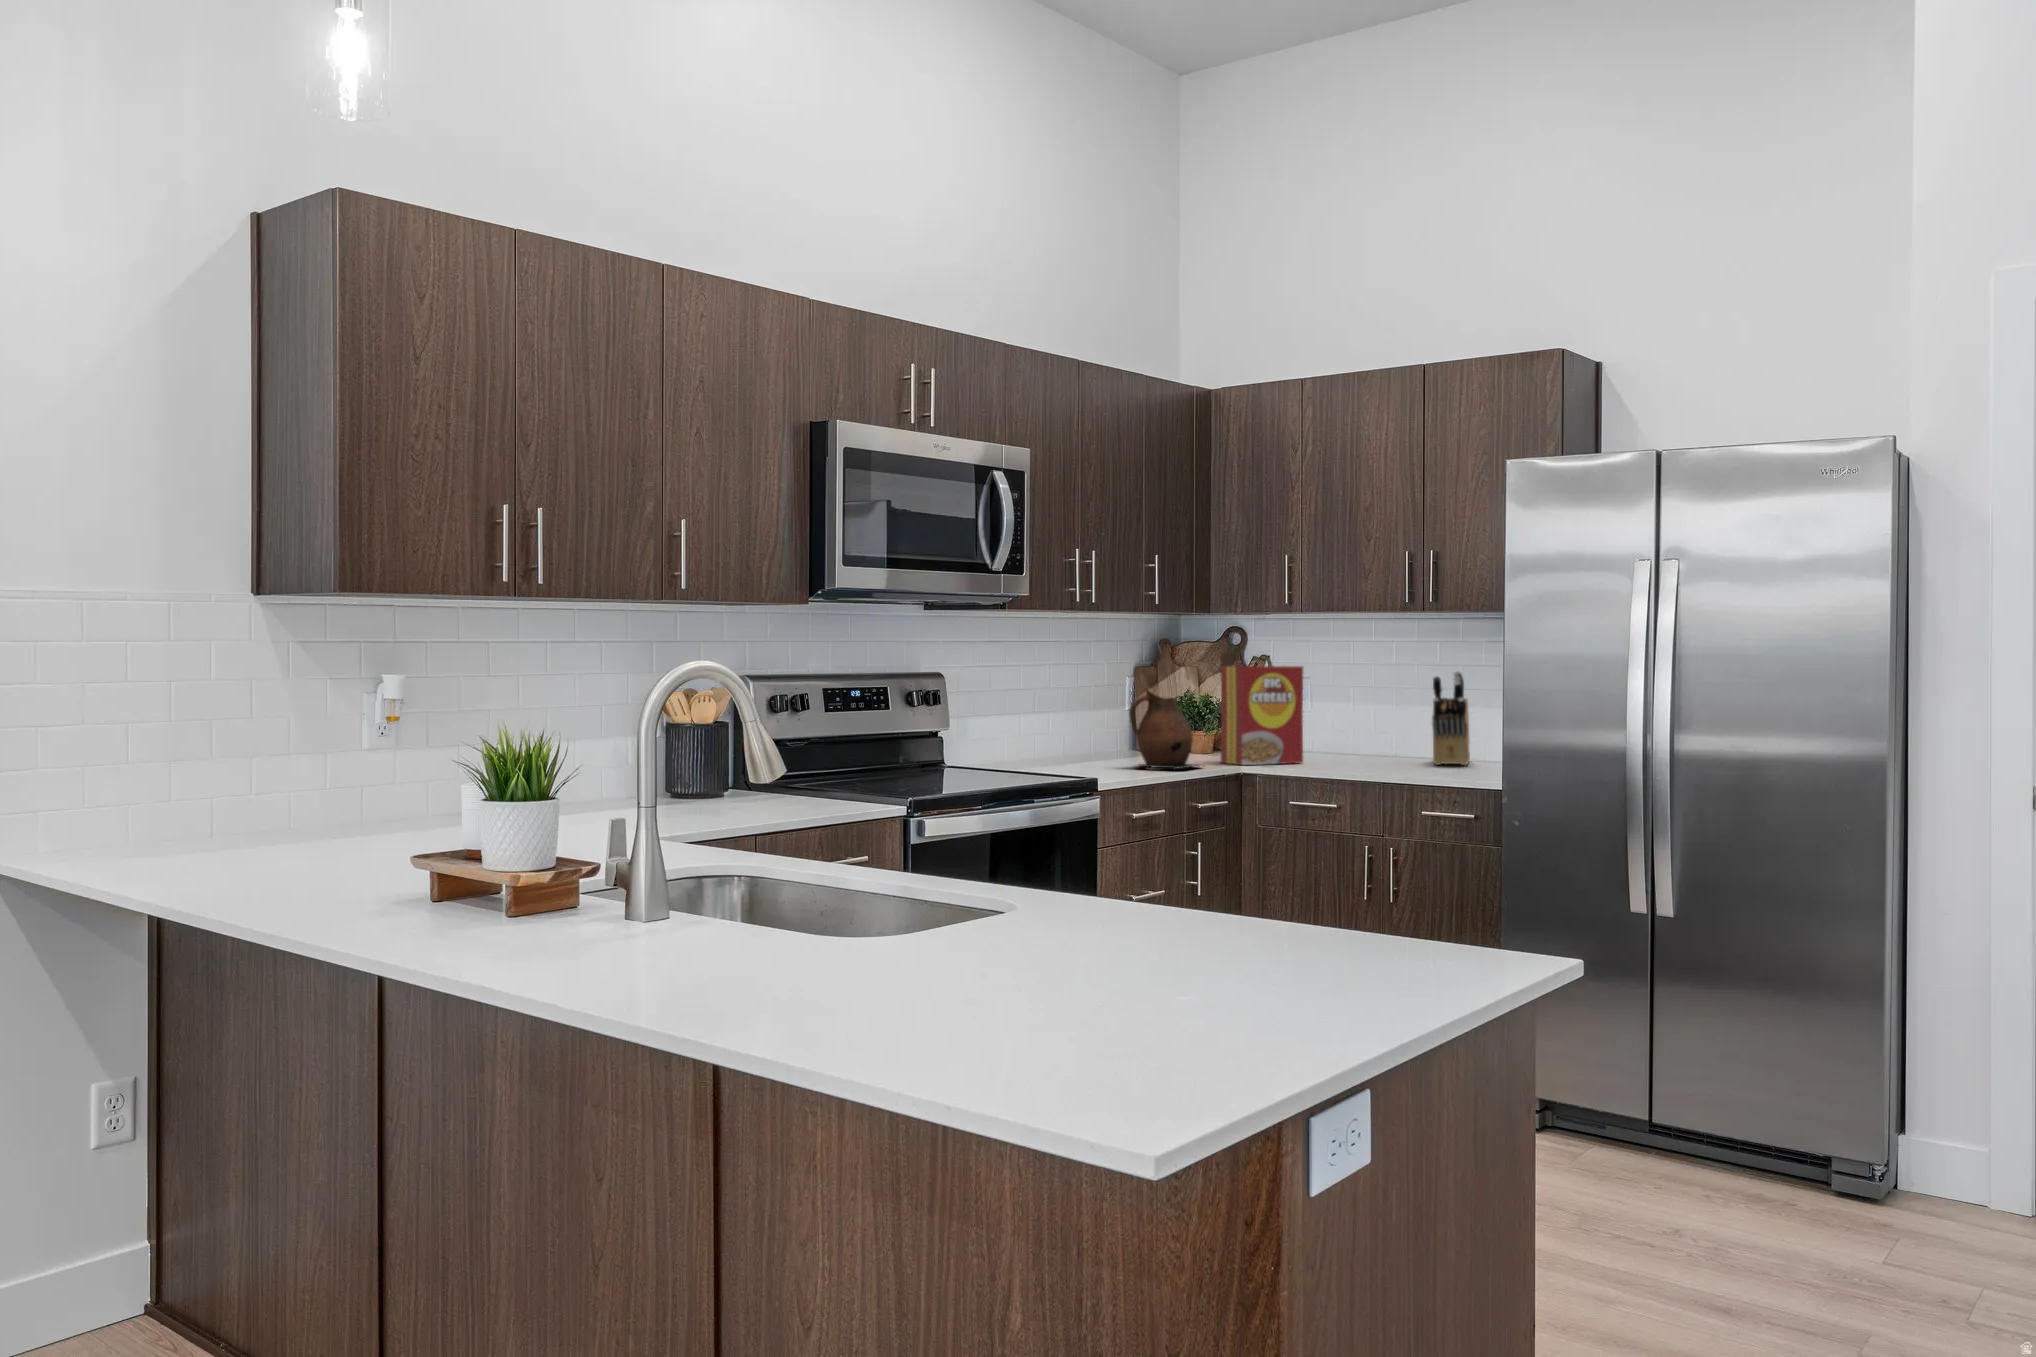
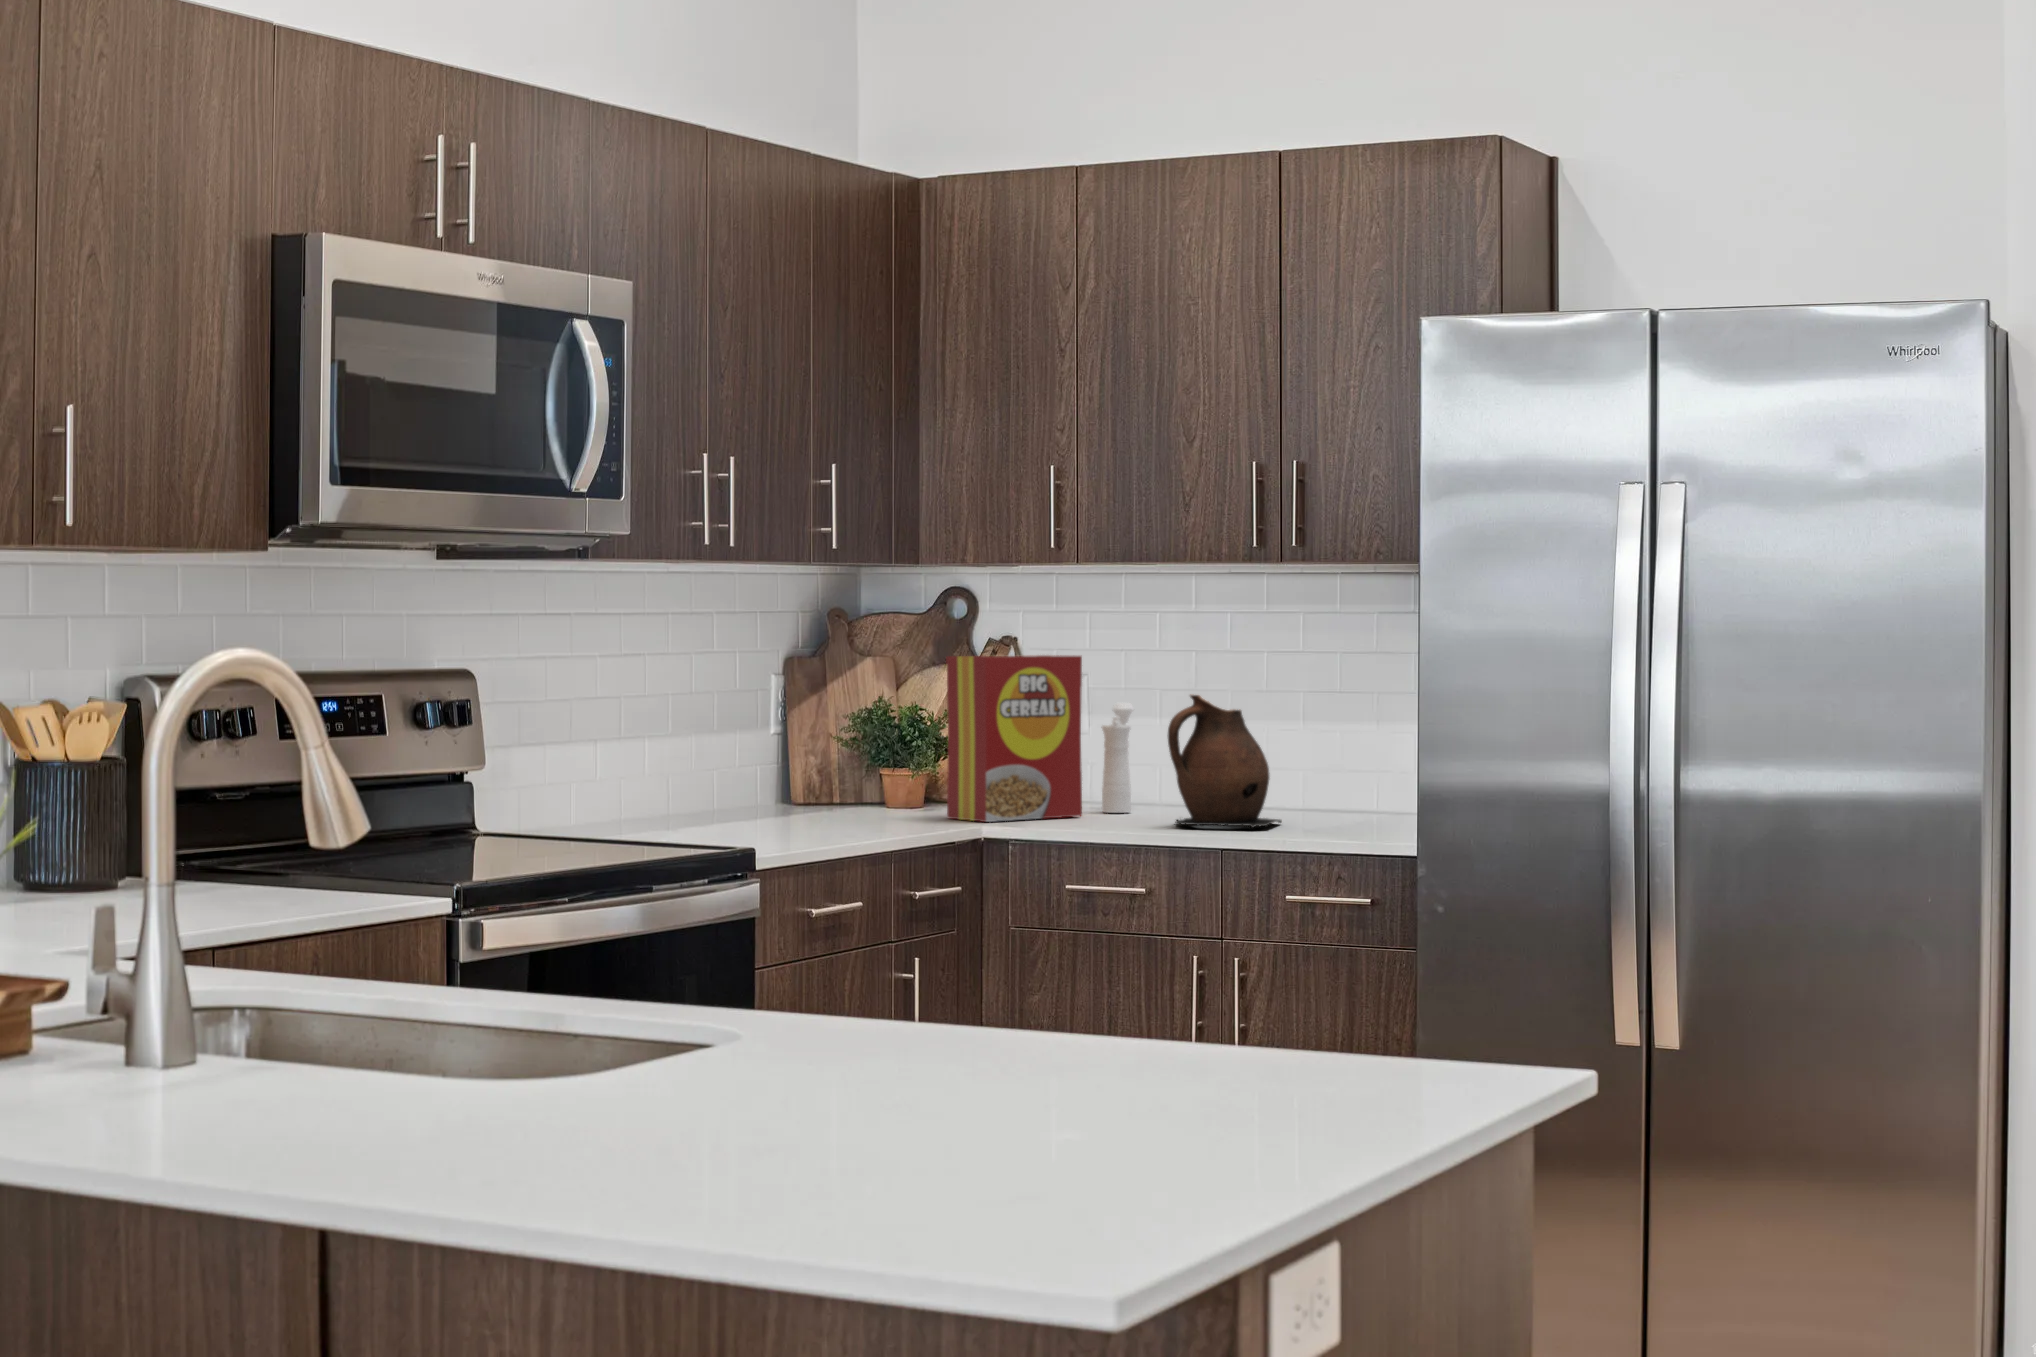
knife block: present [1432,671,1470,765] -> none [1285,662,1341,815]
ceramic pitcher: present [1129,688,1199,769] -> present [1168,695,1282,828]
pepper mill: none [1317,695,1340,762] -> present [1101,703,1134,813]

